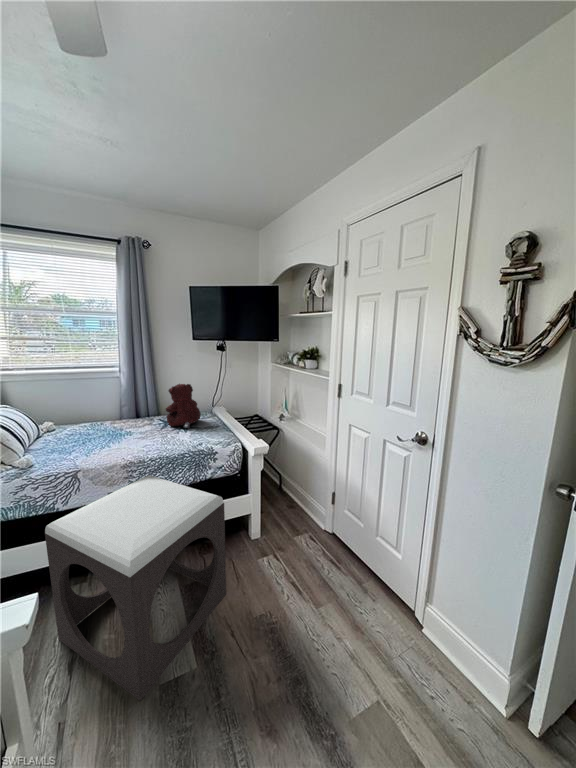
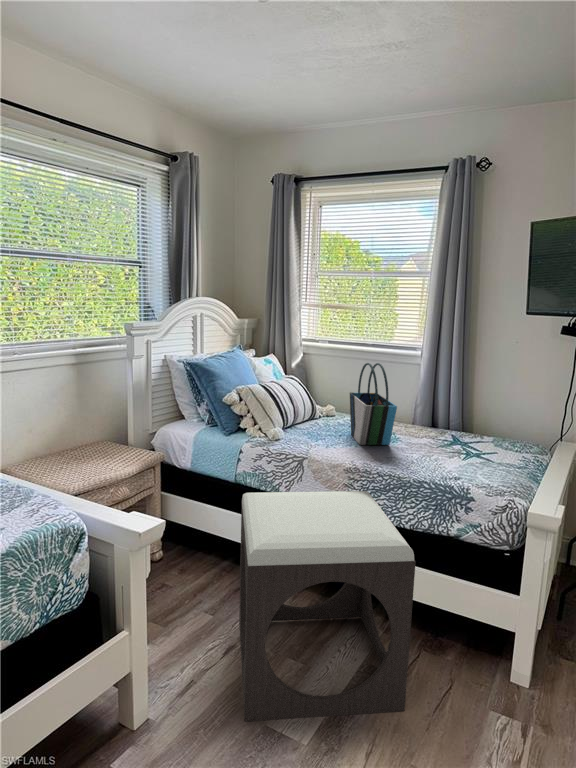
tote bag: none [83,382,139,445] -> present [350,363,397,445]
teddy bear: present [166,384,201,428] -> none [450,382,509,456]

